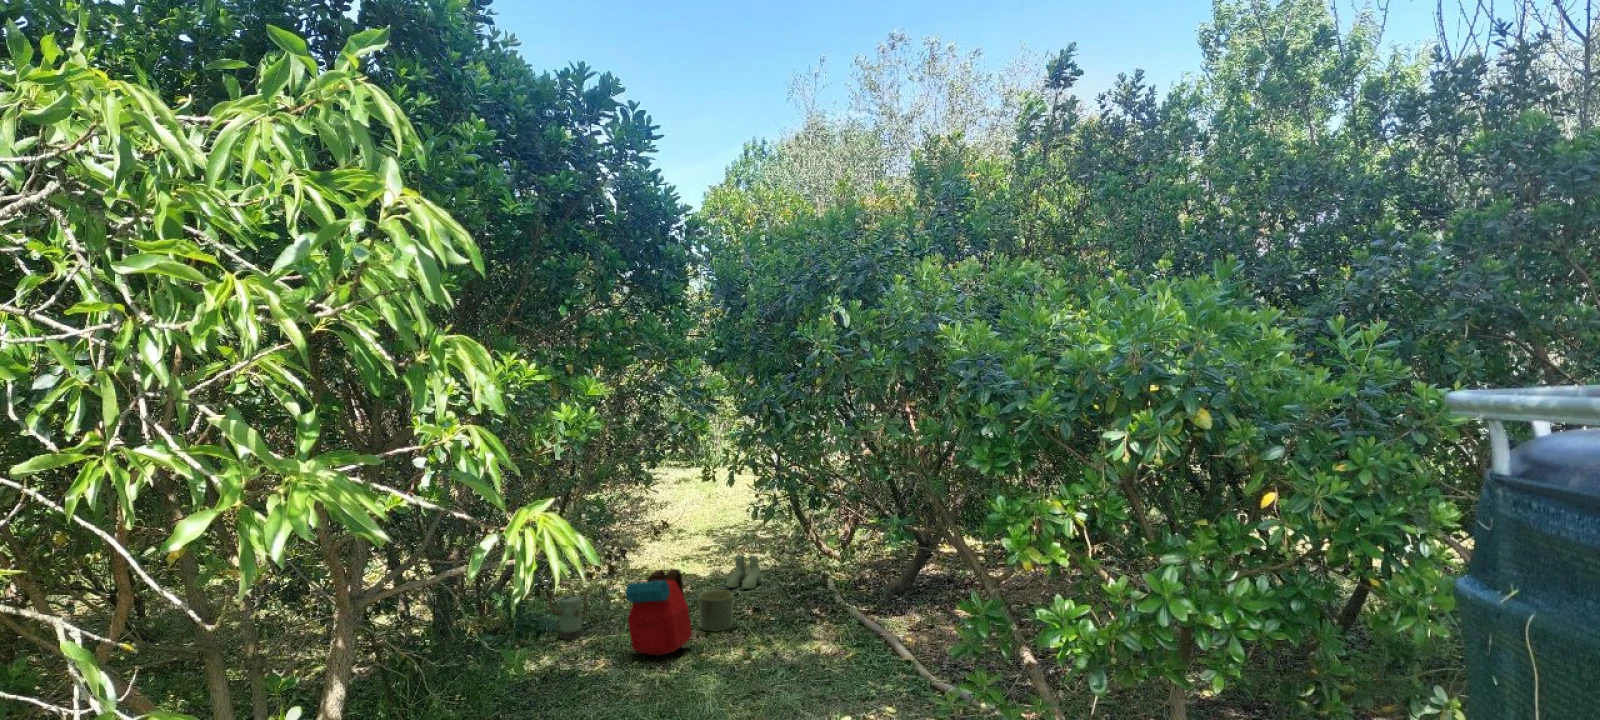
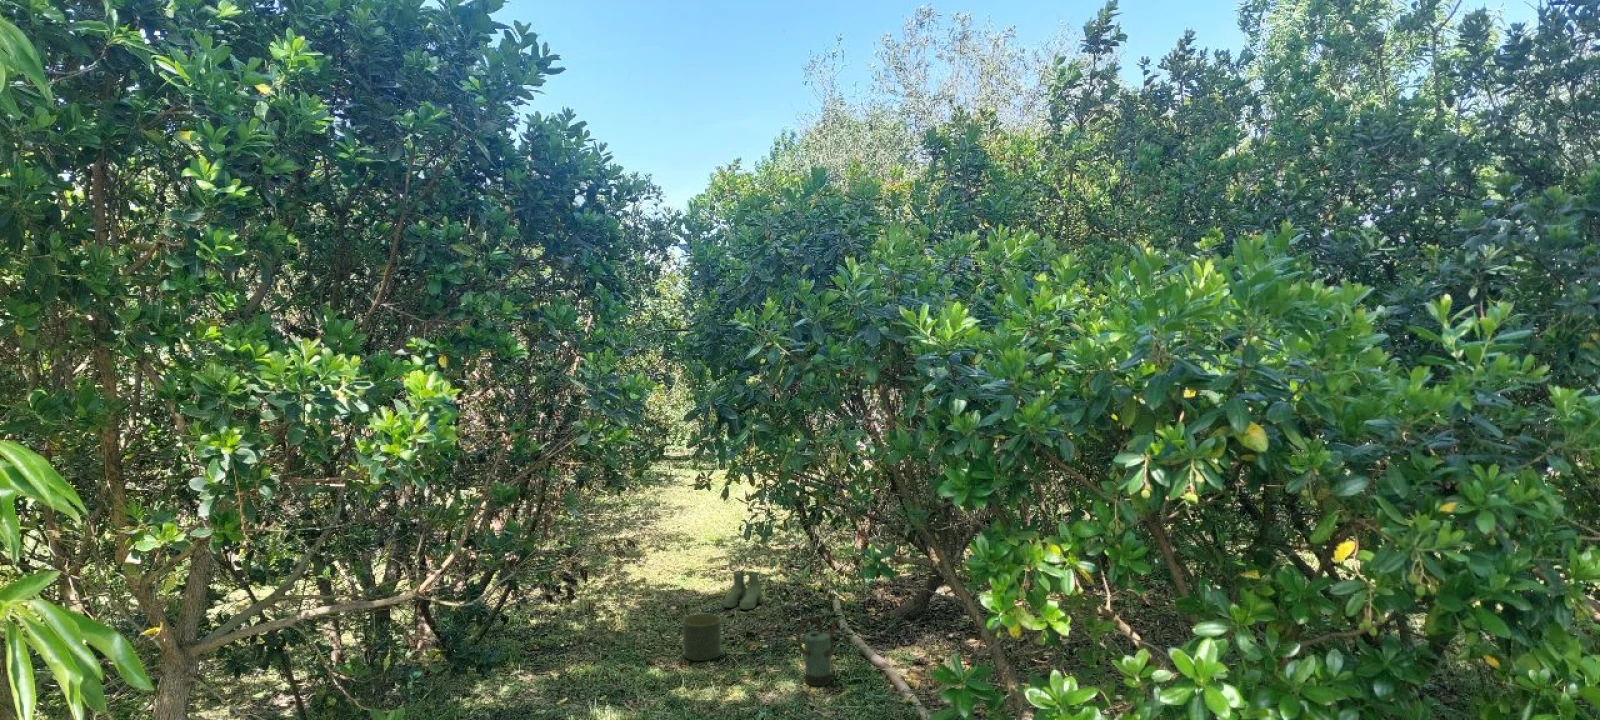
backpack: present [625,569,692,656] -> none [593,590,670,690]
watering can: present [549,583,590,640] -> present [797,617,836,686]

